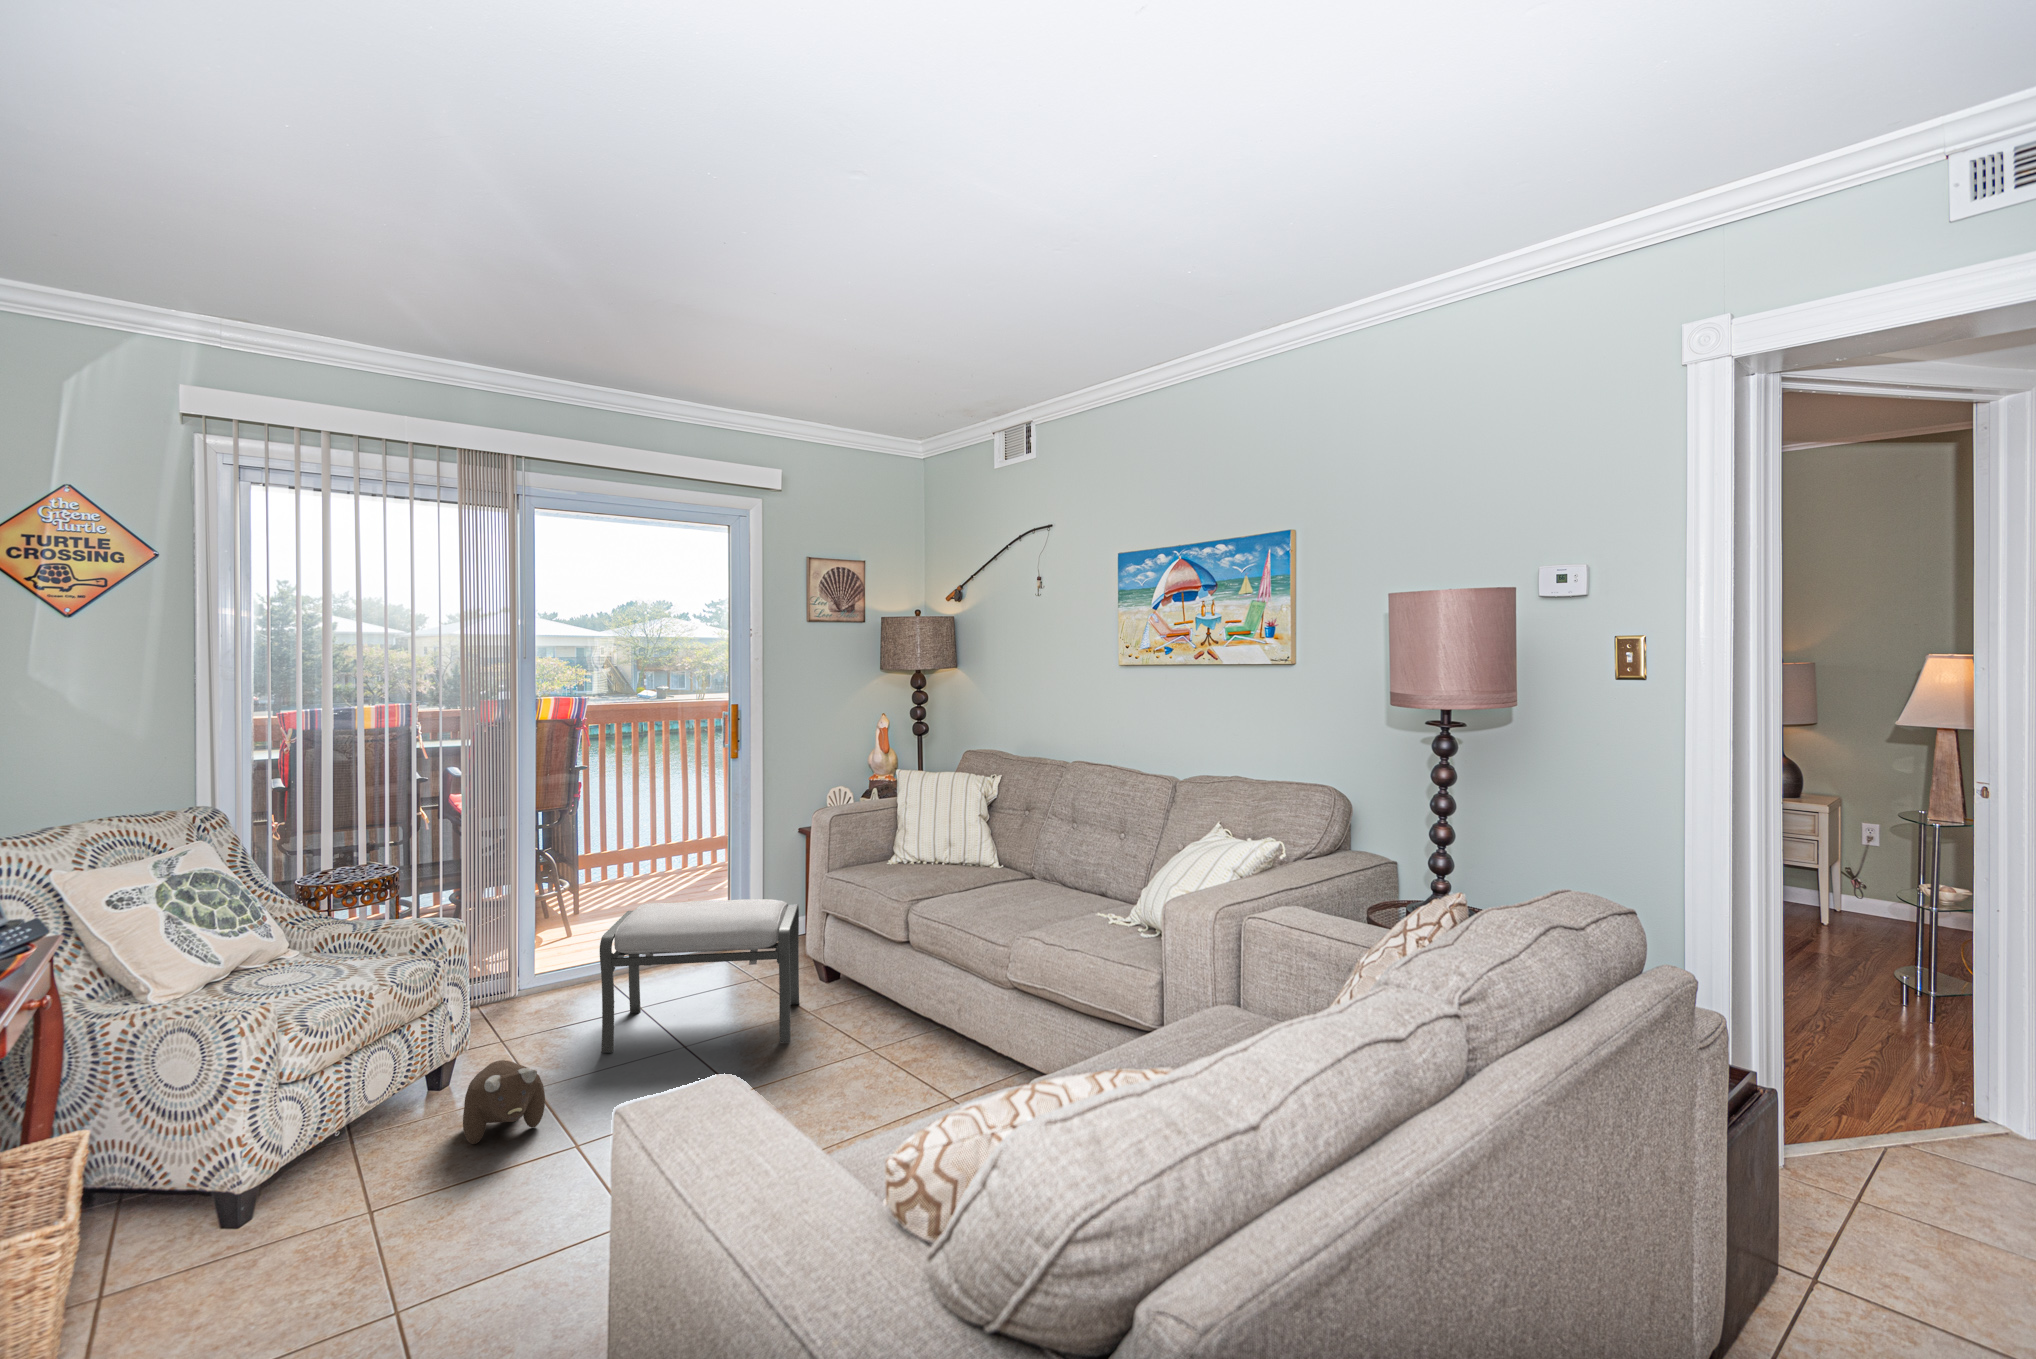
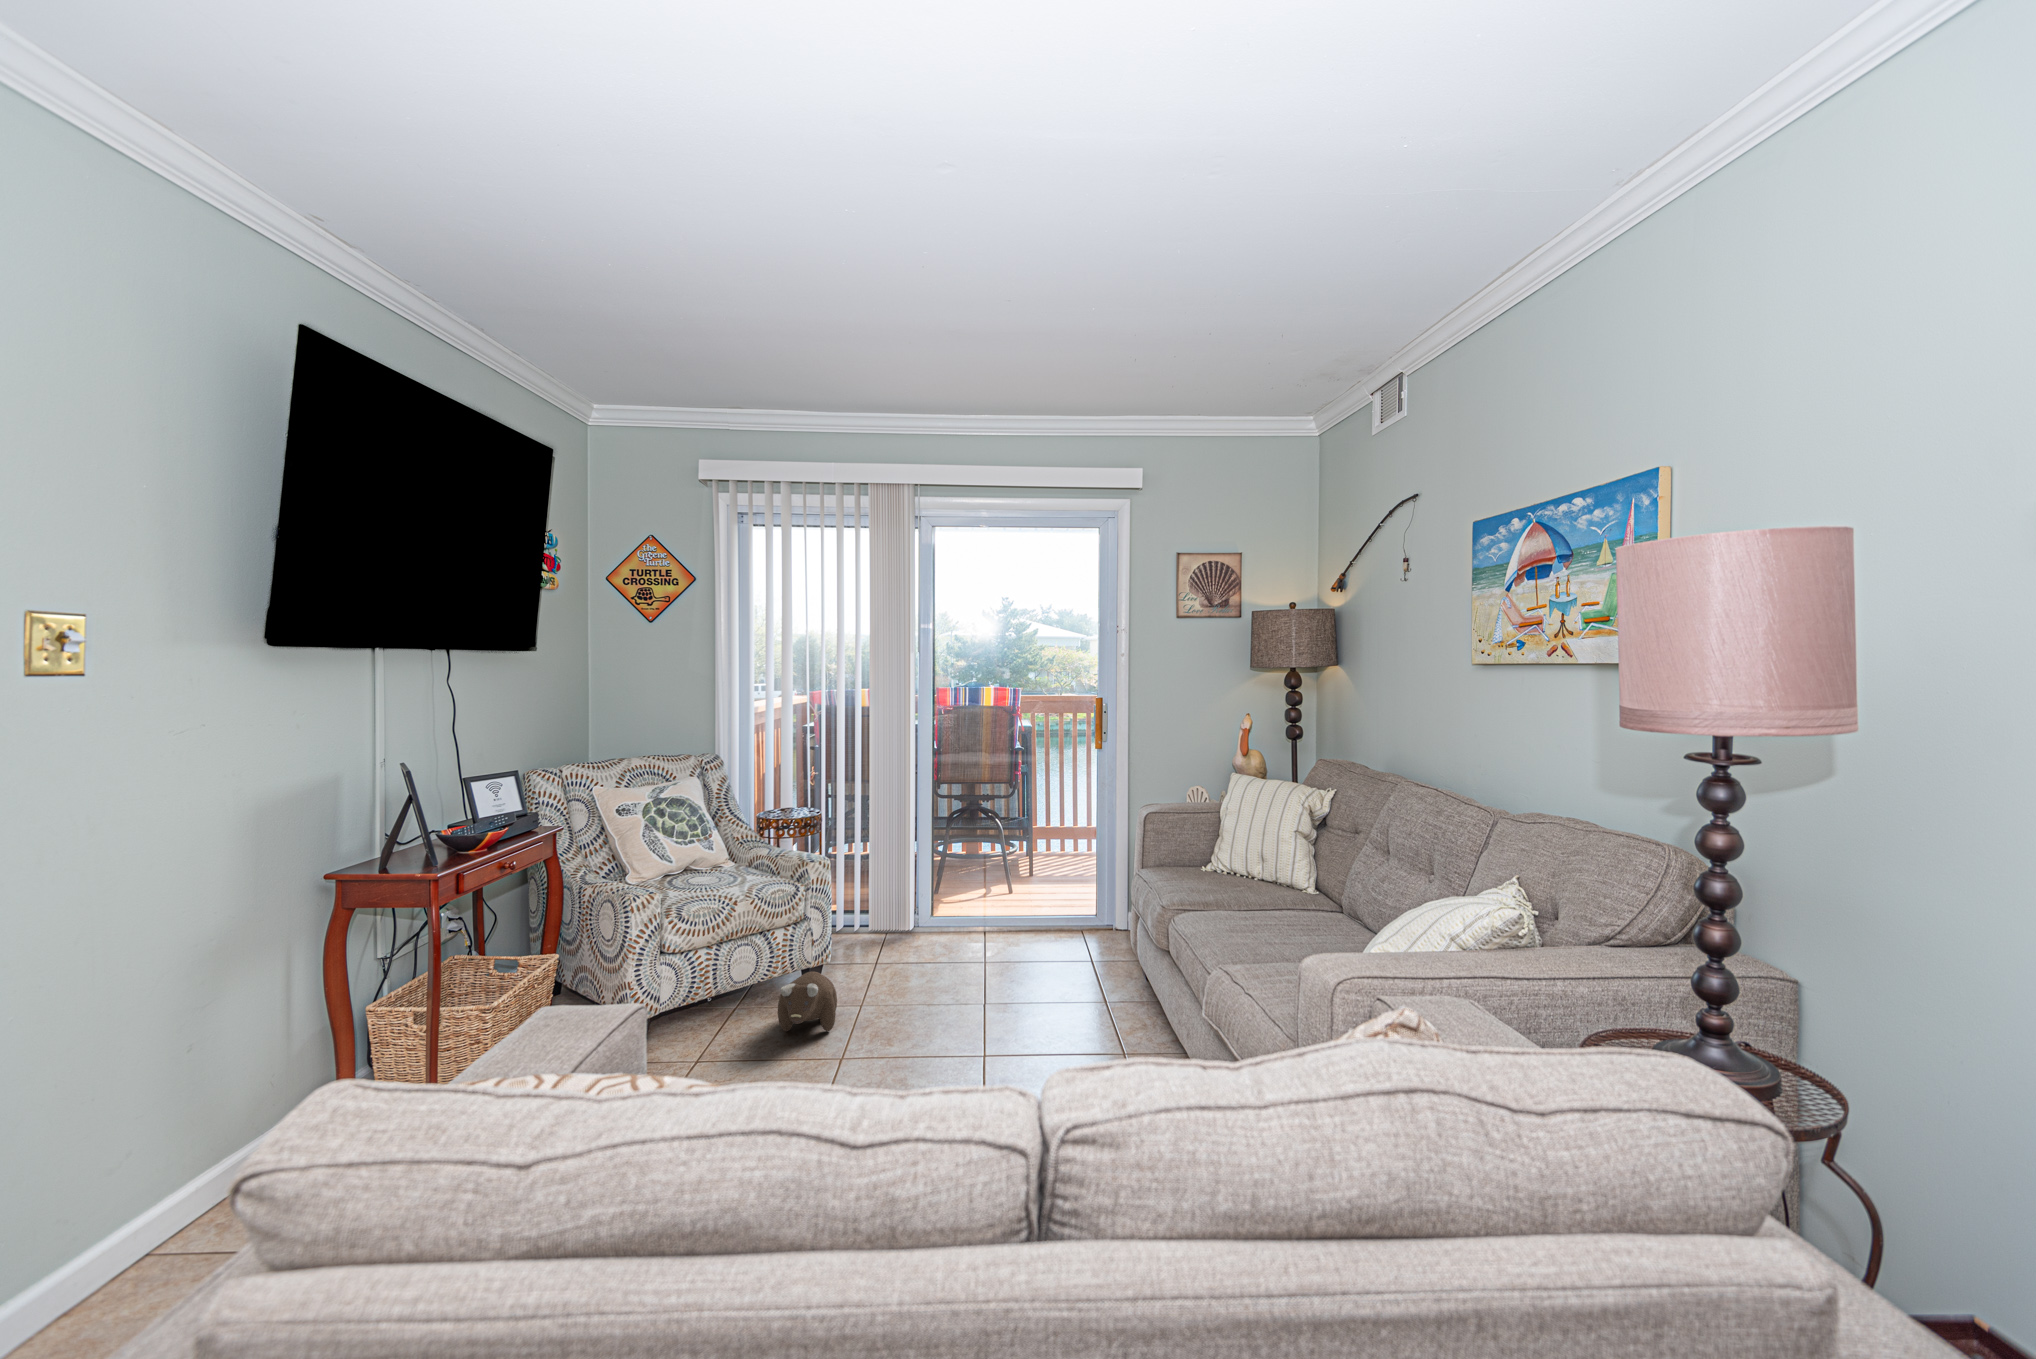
ottoman: present [600,899,799,1053] -> none [927,865,1109,1018]

